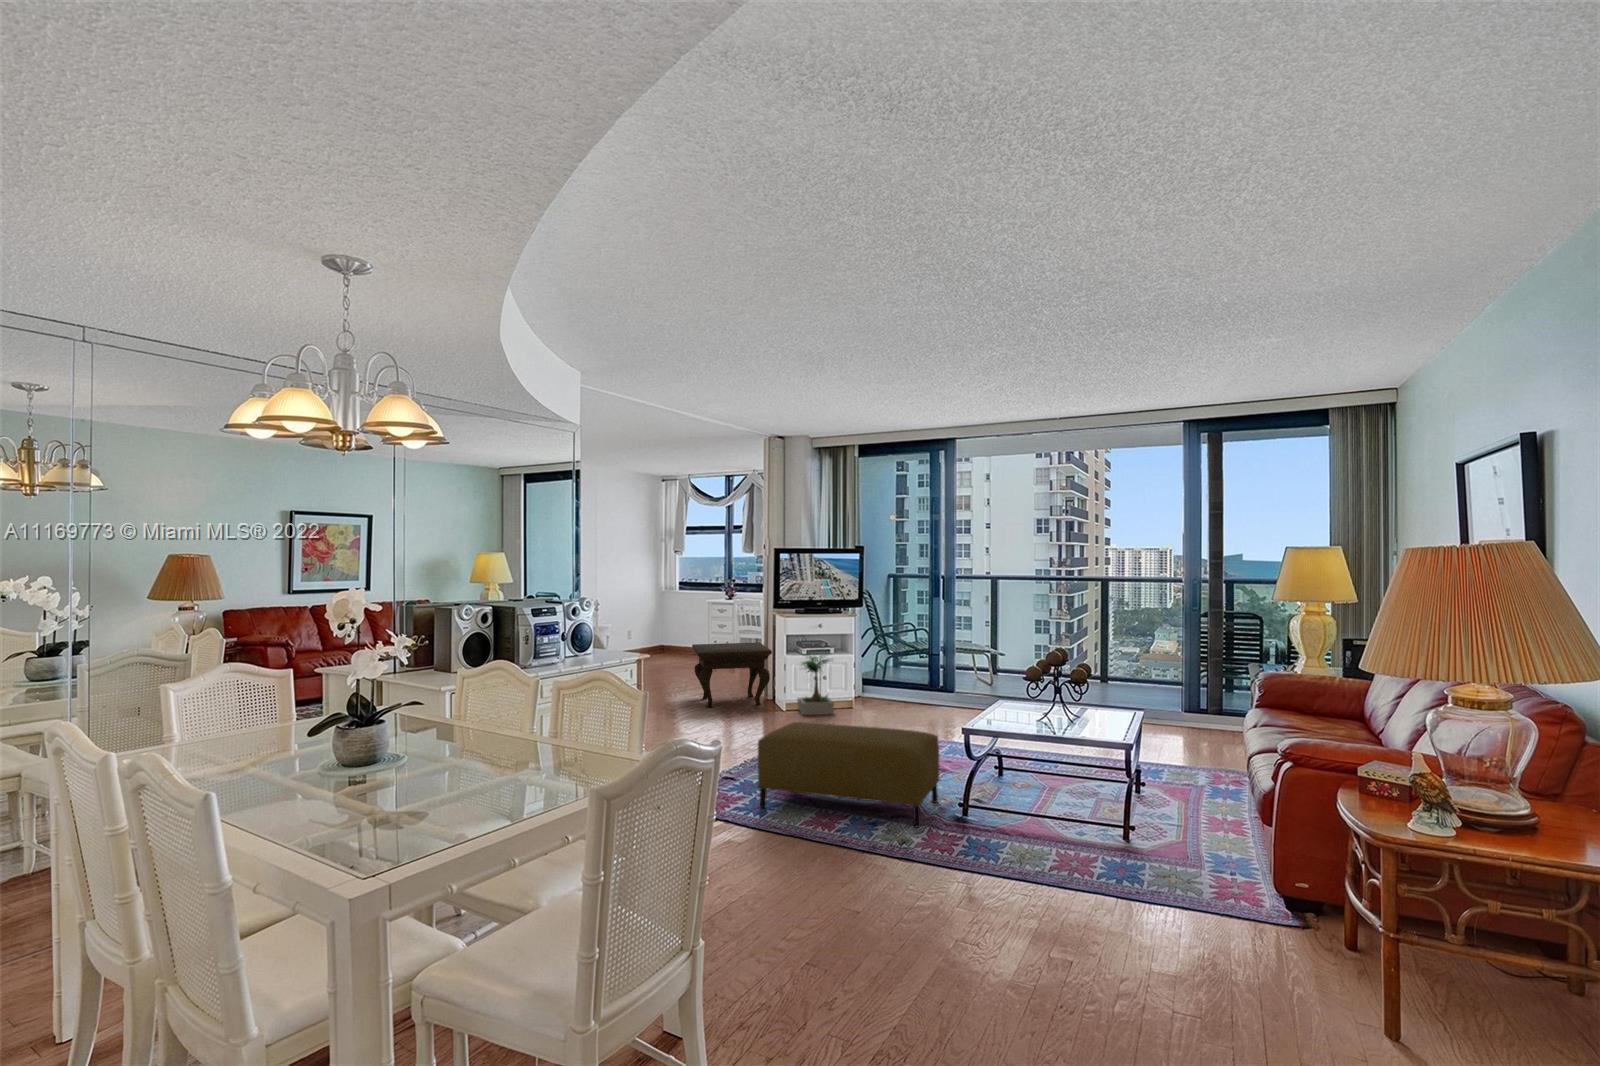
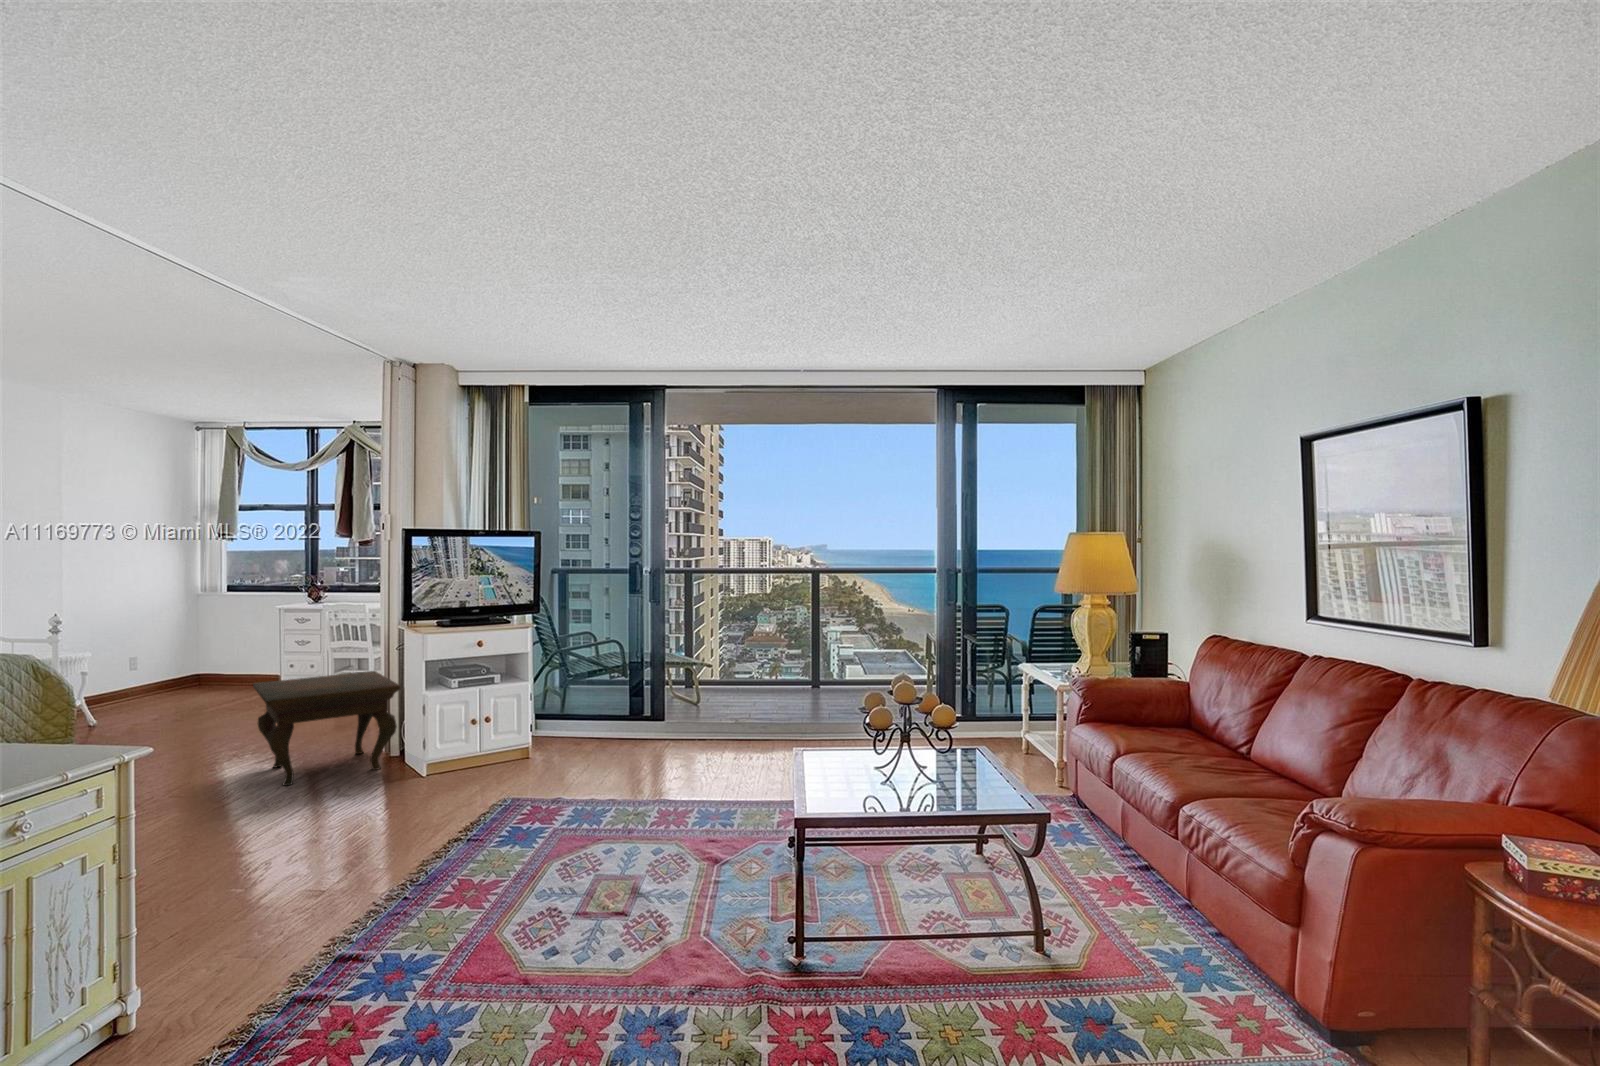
potted plant: present [797,654,834,715] -> none [443,681,513,781]
ottoman: present [758,722,939,827] -> none [426,826,749,1030]

